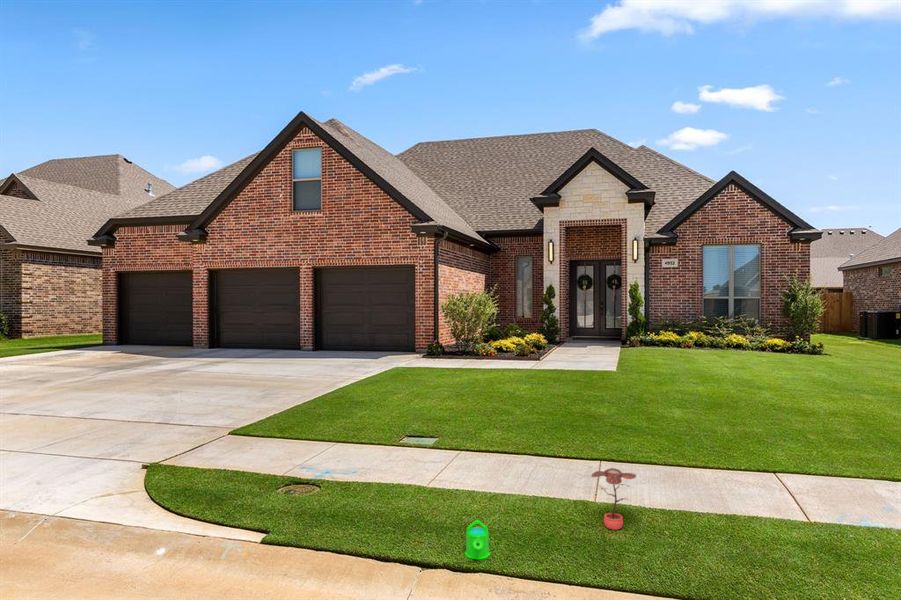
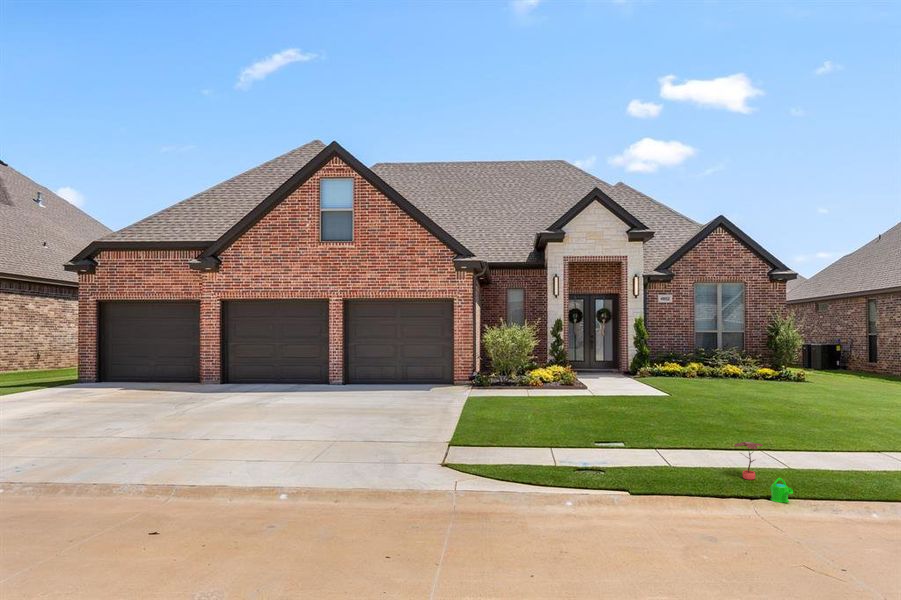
potted plant: present [591,468,636,530] -> present [734,442,763,480]

